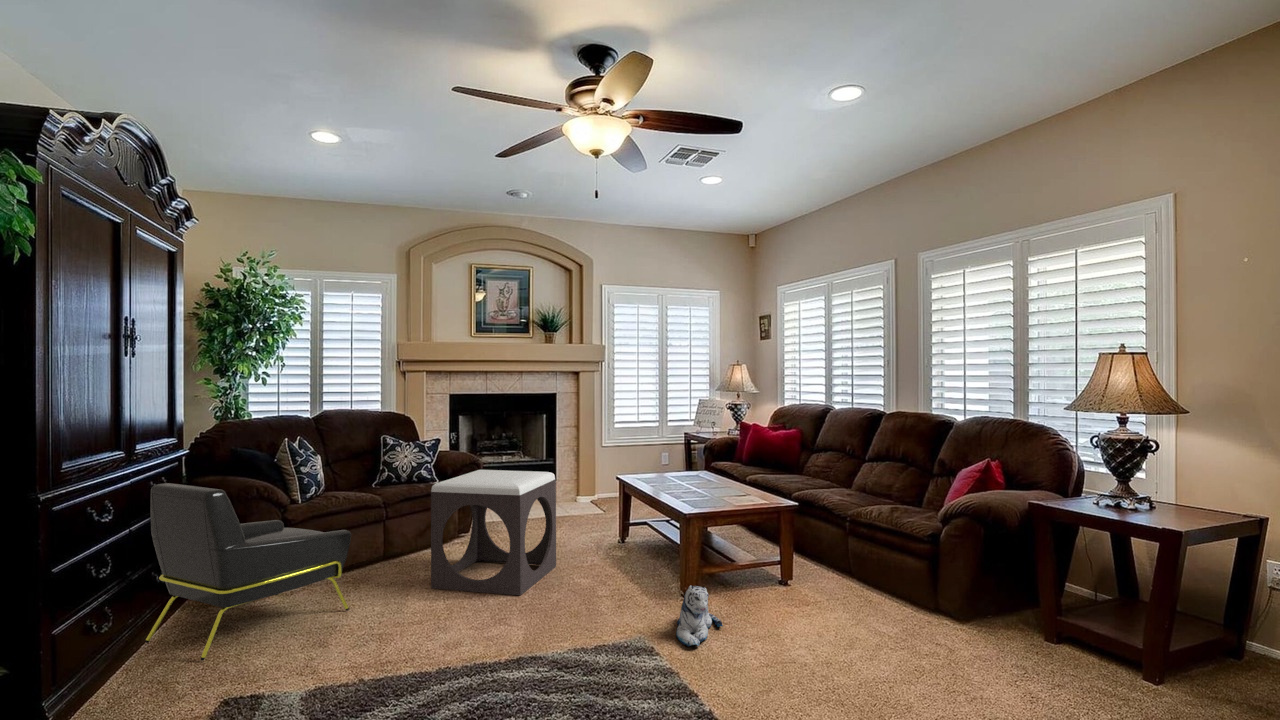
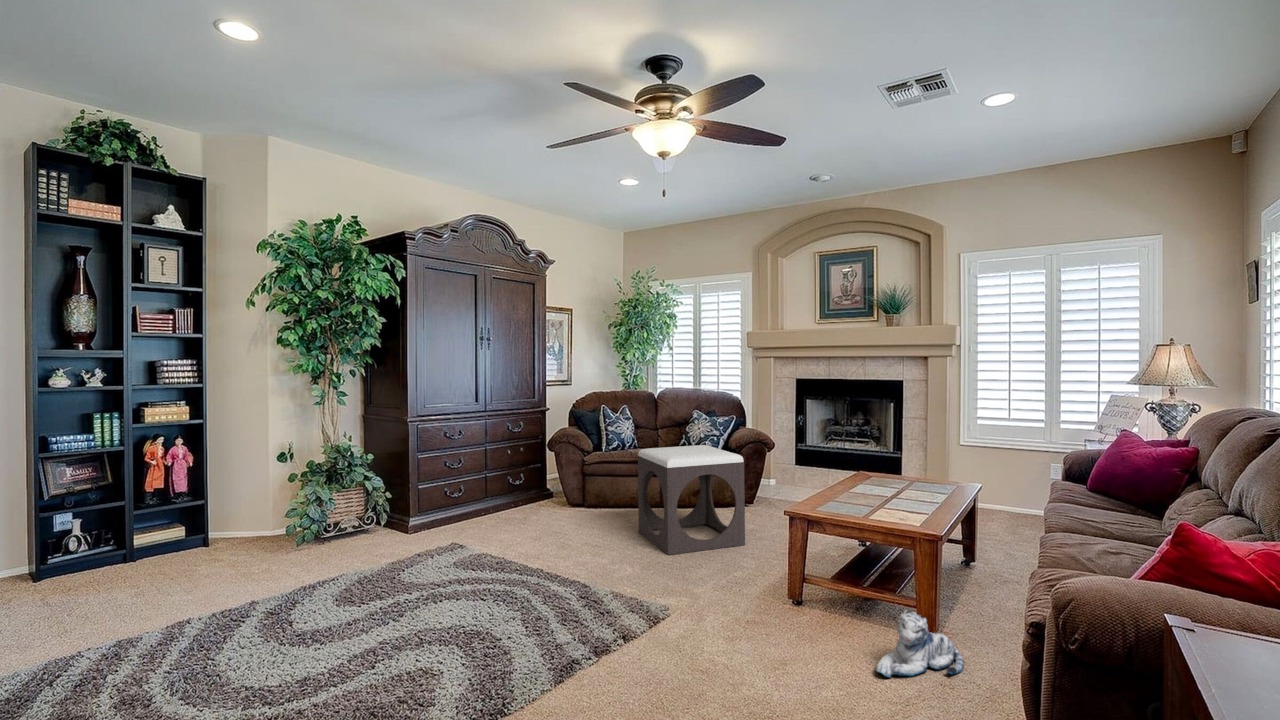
armchair: present [145,483,351,660] -> none [478,426,576,532]
plush toy: present [676,586,723,647] -> present [876,610,964,677]

